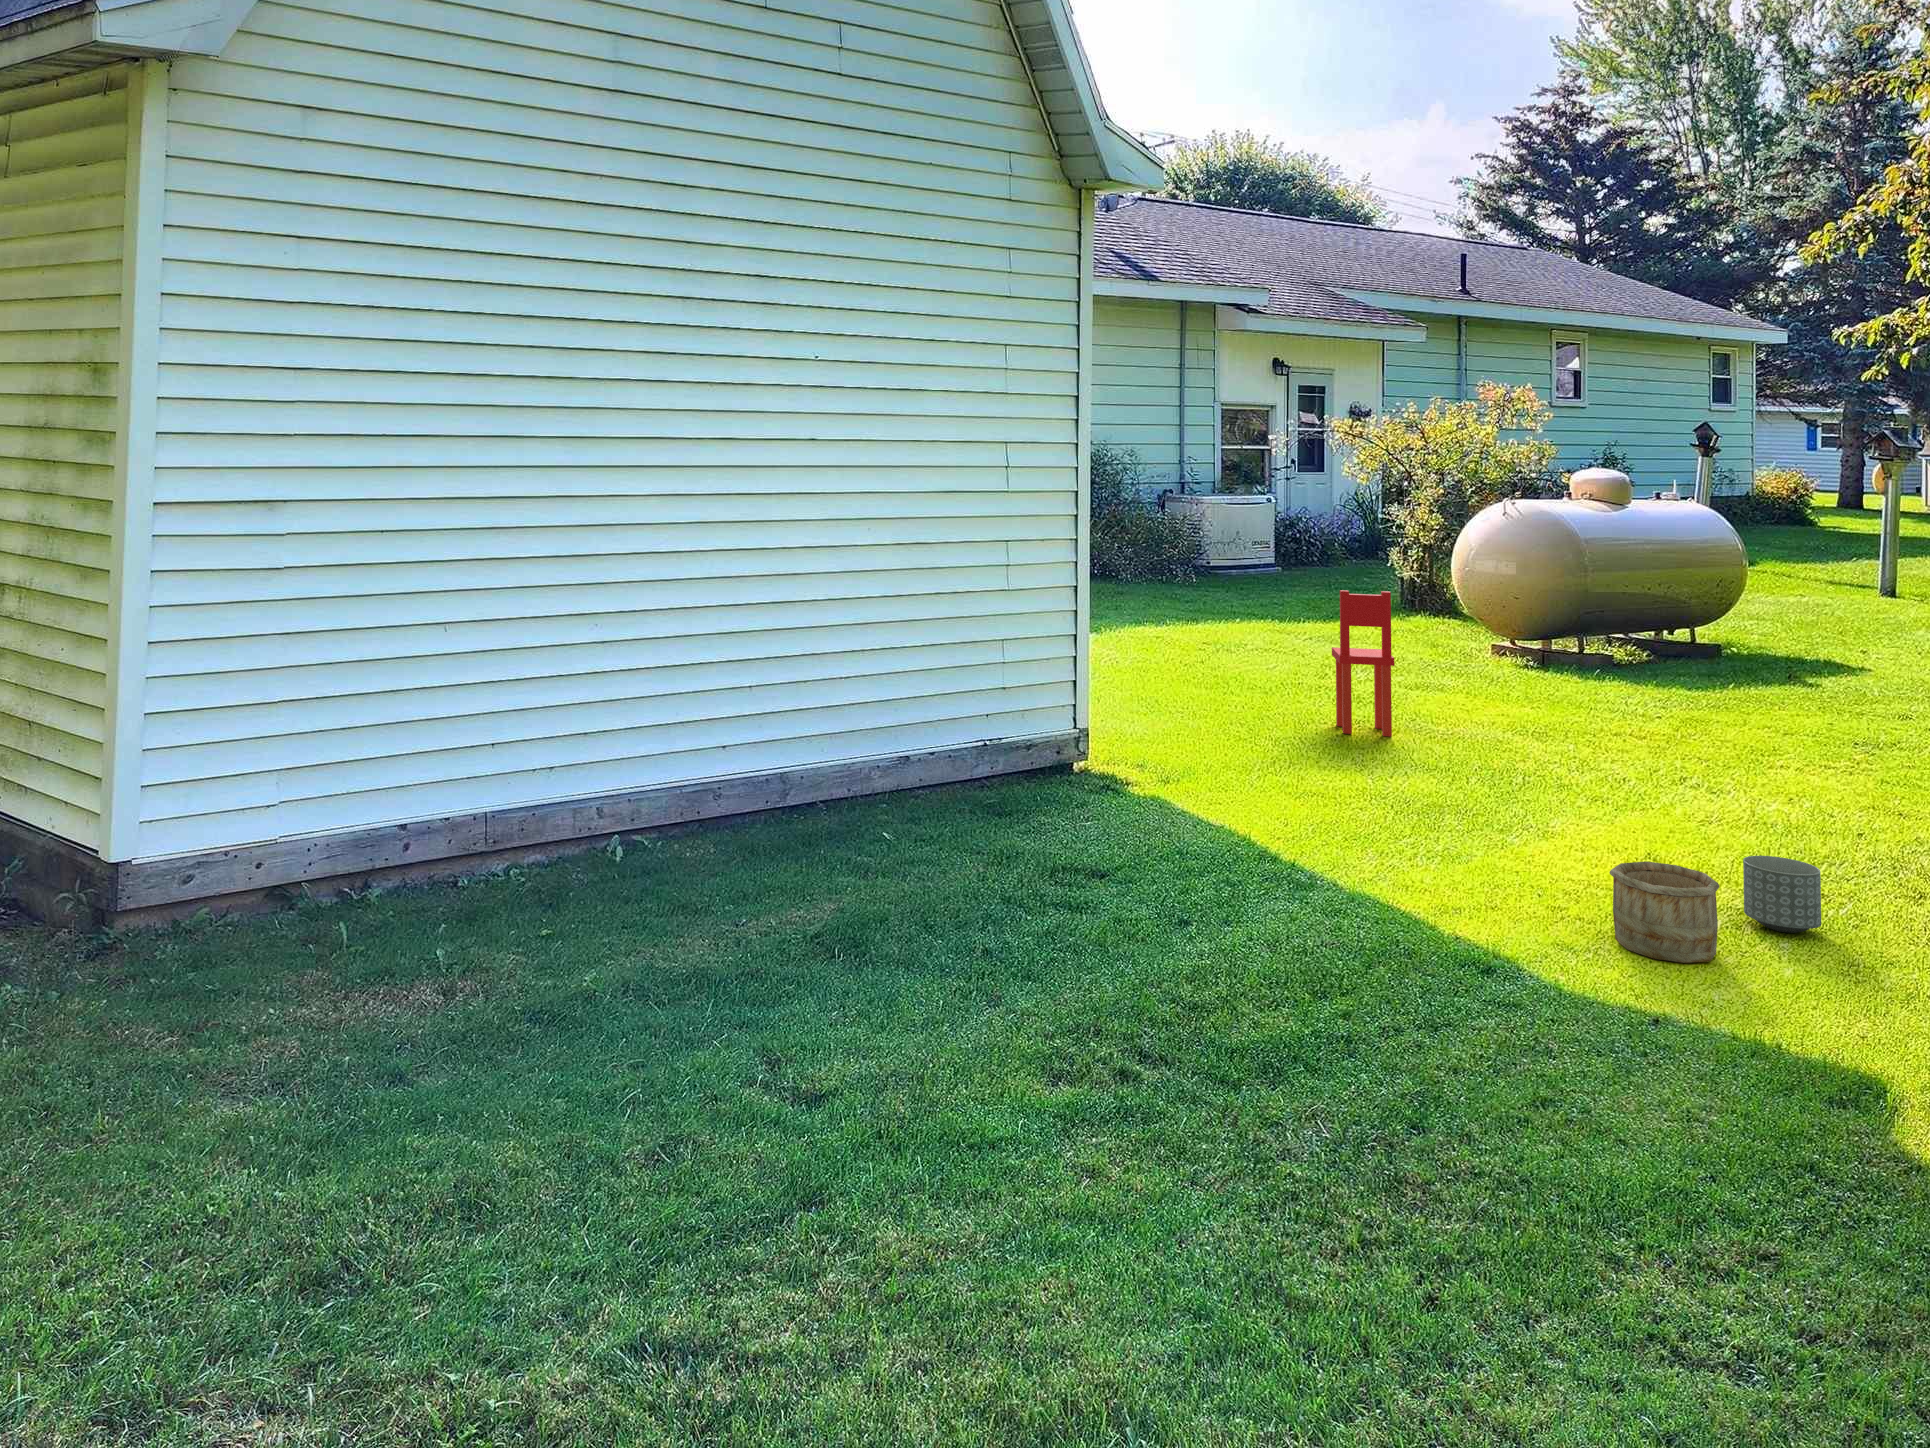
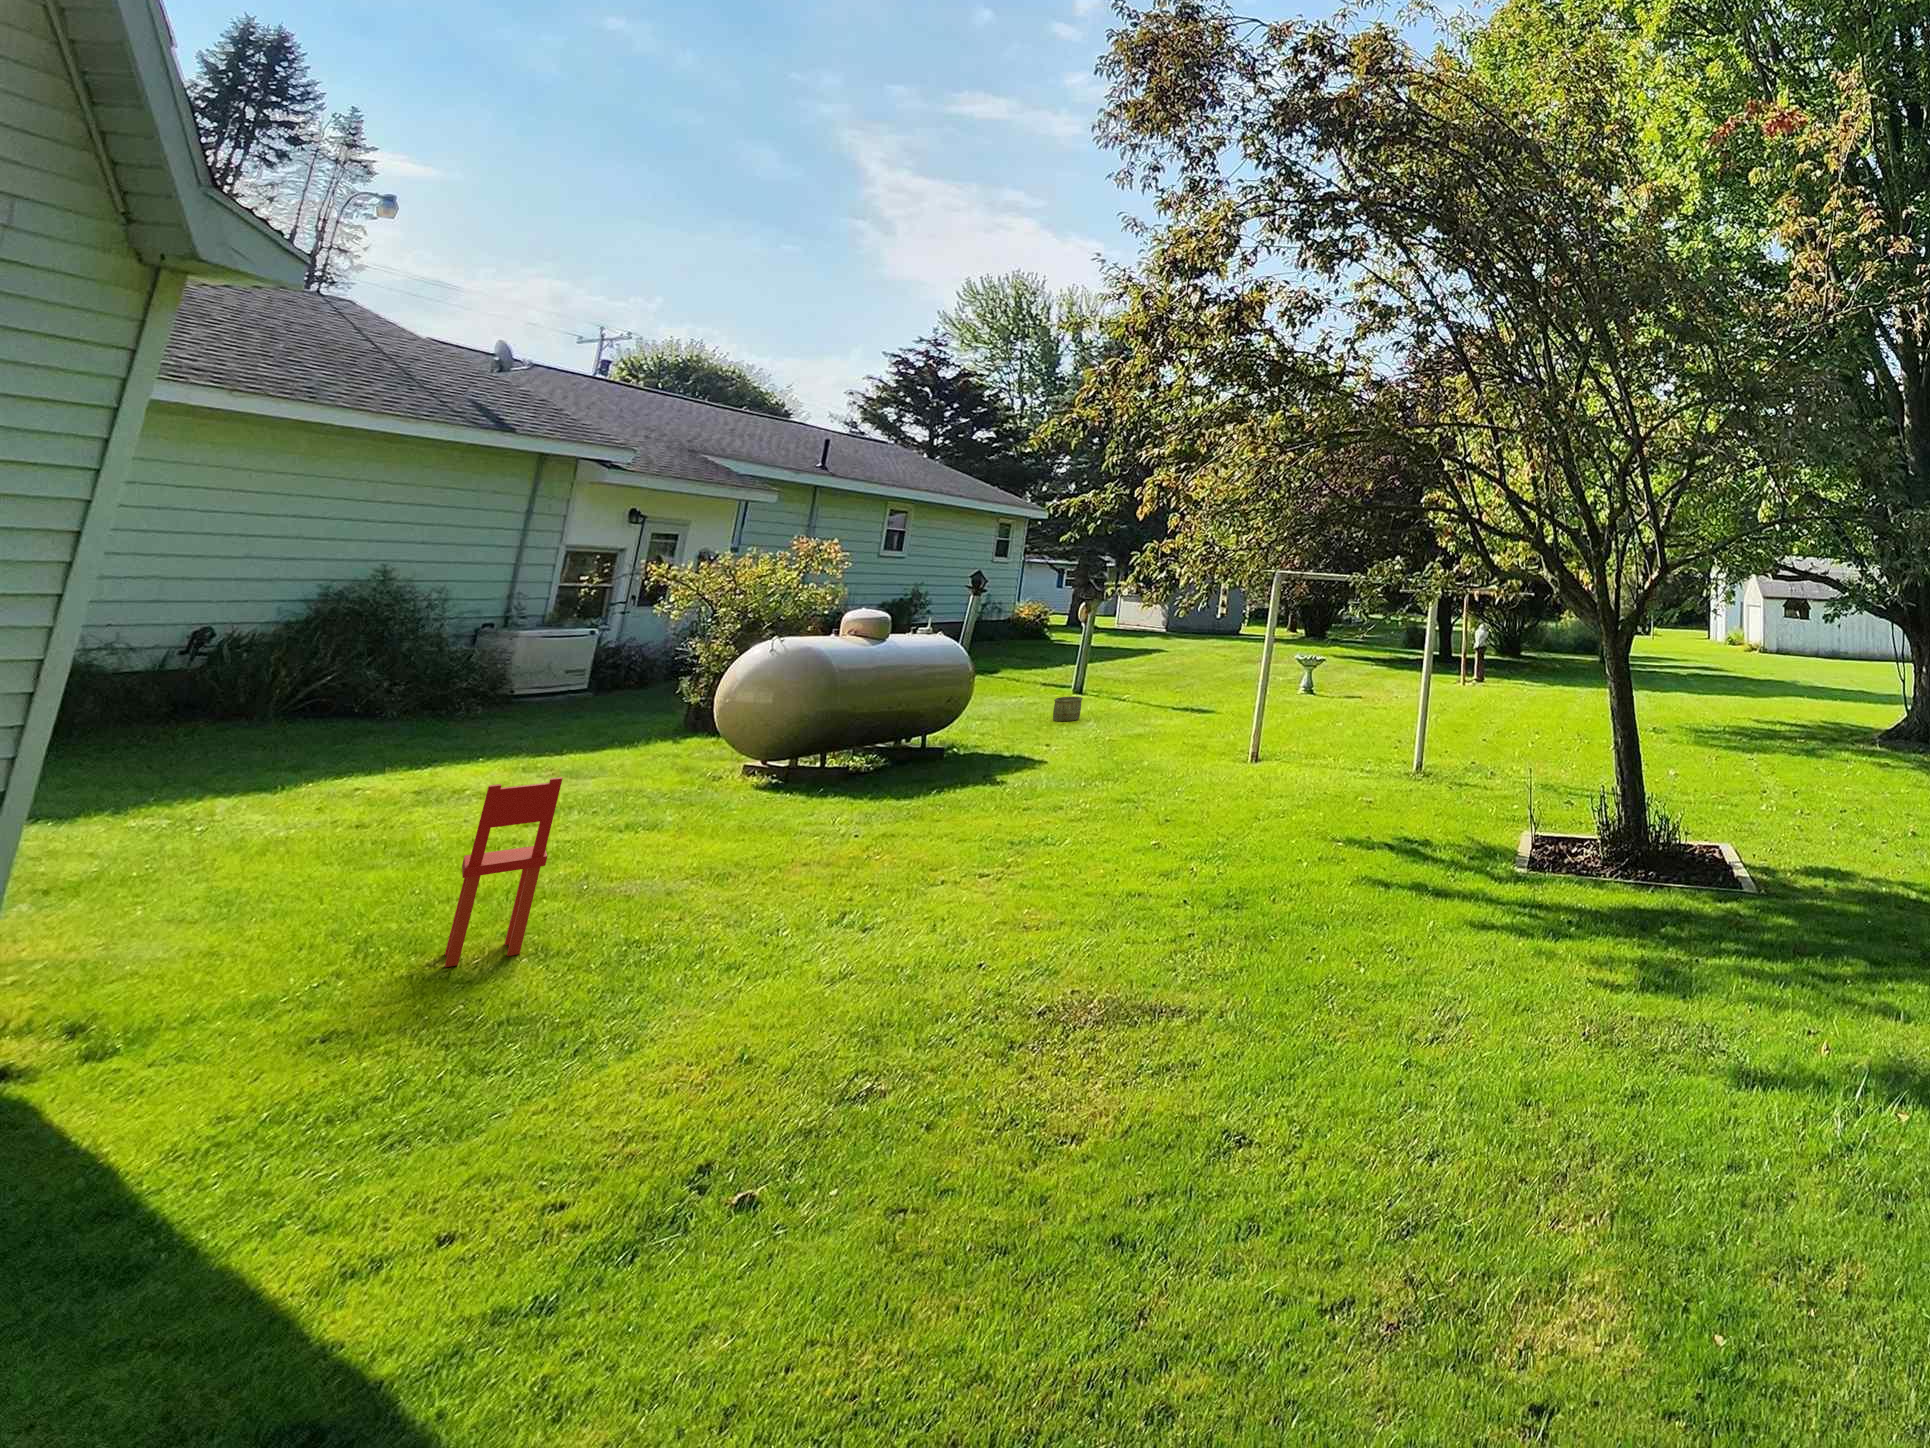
planter: present [1743,856,1821,933] -> none [837,1044,927,1142]
wooden bucket: present [1610,861,1719,963] -> present [1053,697,1083,721]

